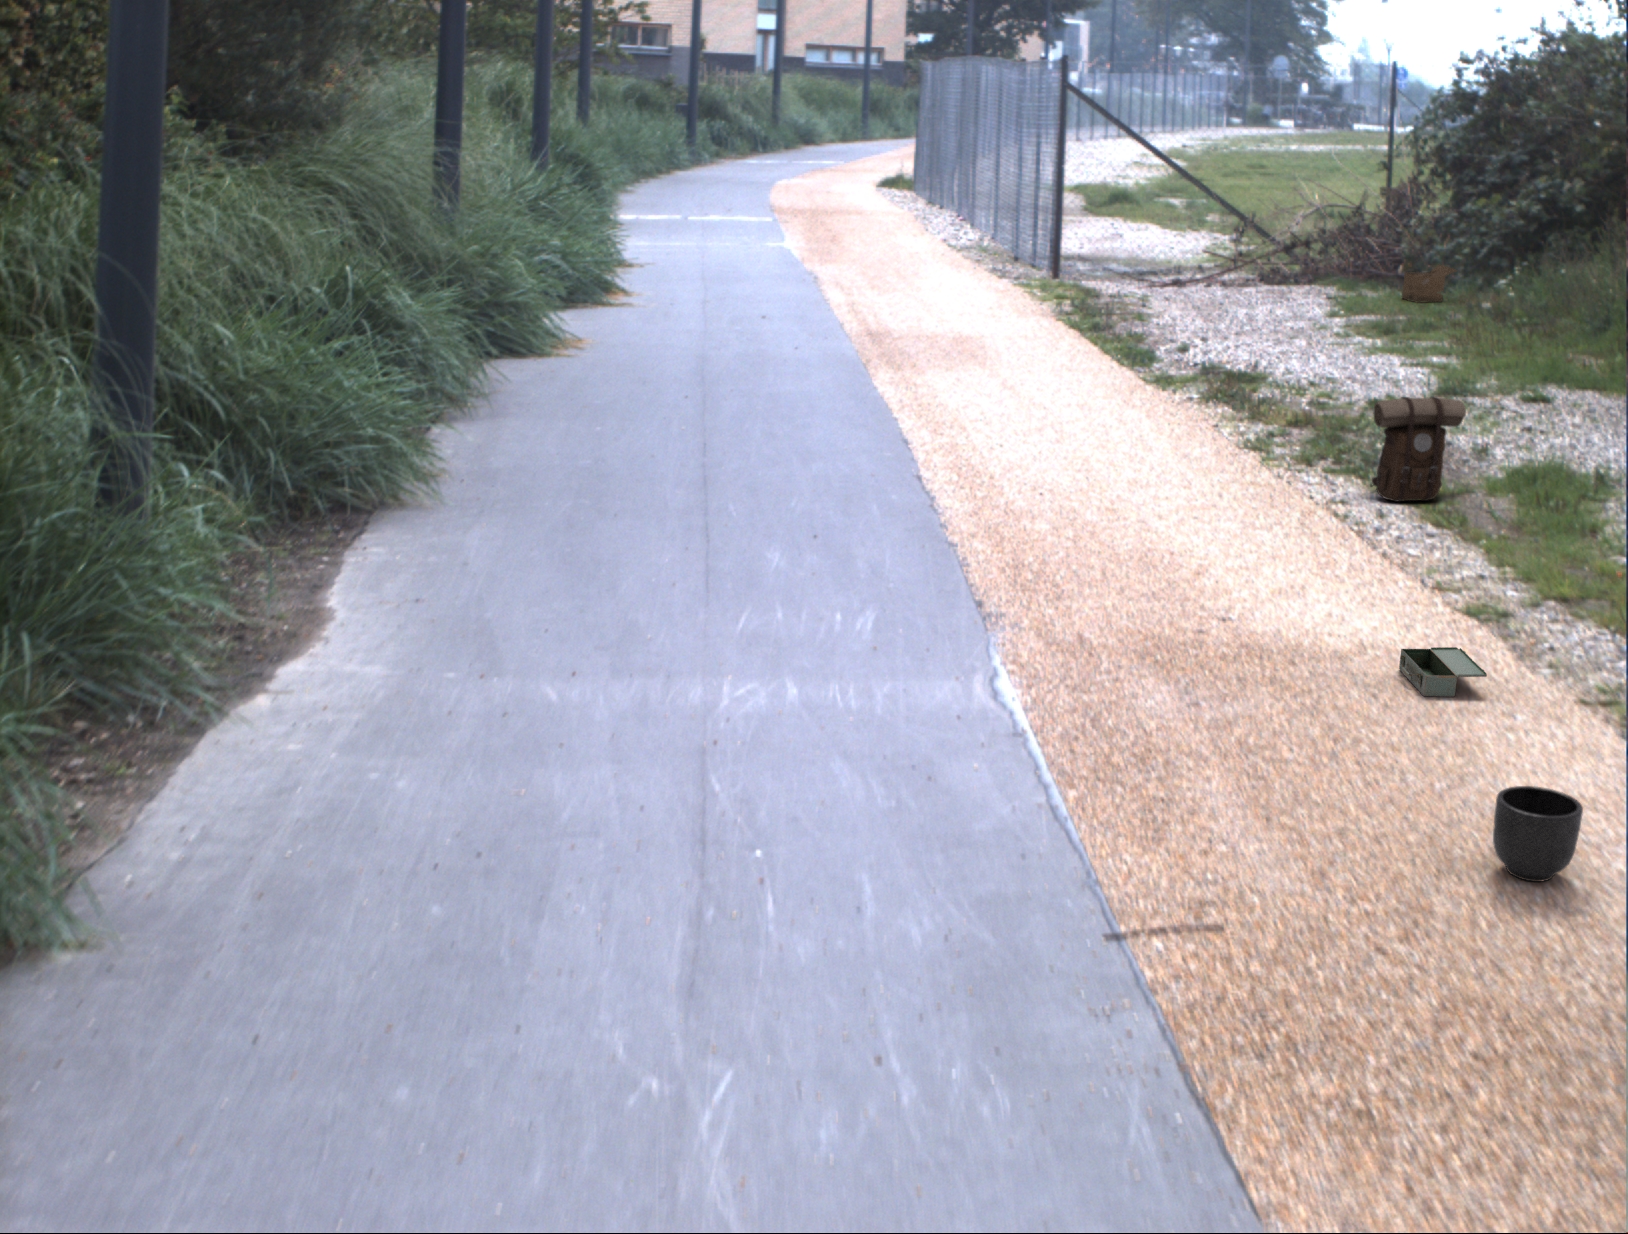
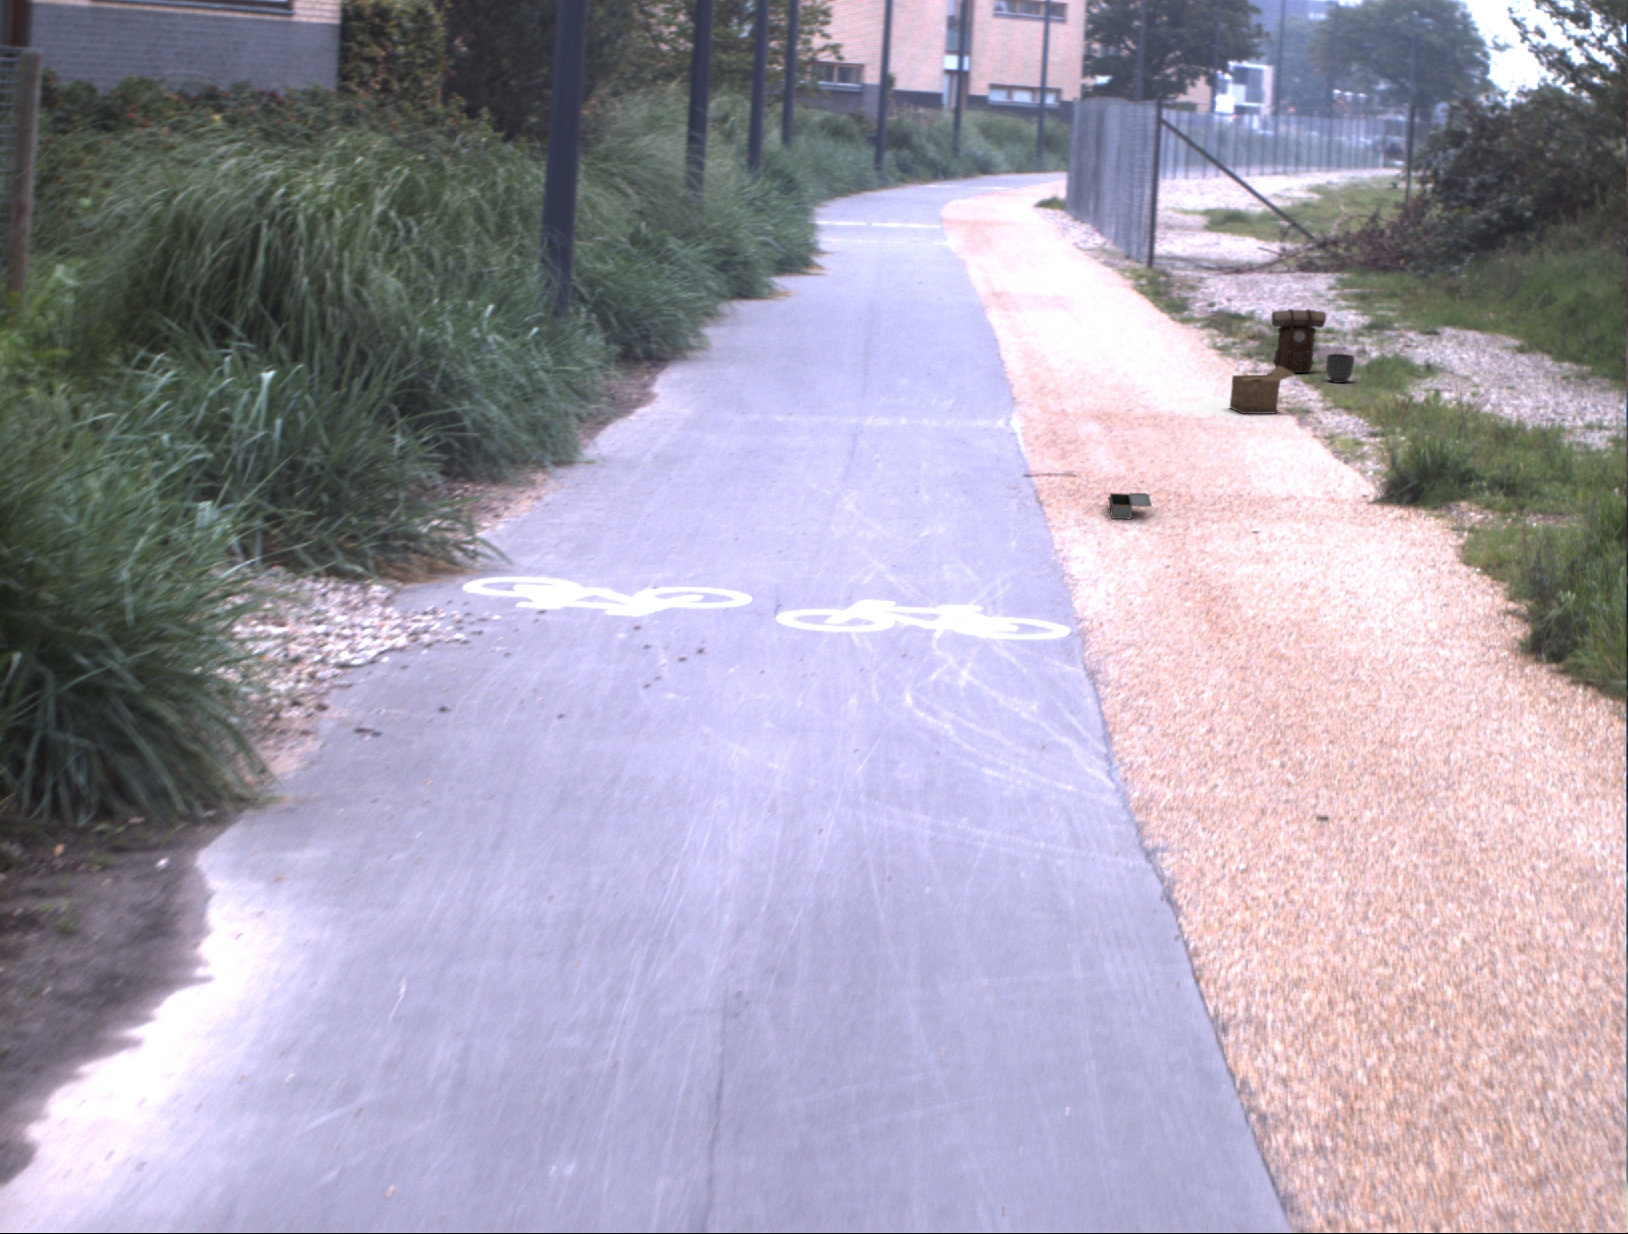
cardboard box: present [1402,265,1456,303] -> present [1230,366,1295,414]
toolbox: present [1399,647,1487,697] -> present [1106,493,1152,519]
planter: present [1493,786,1583,882] -> present [1326,354,1355,383]

